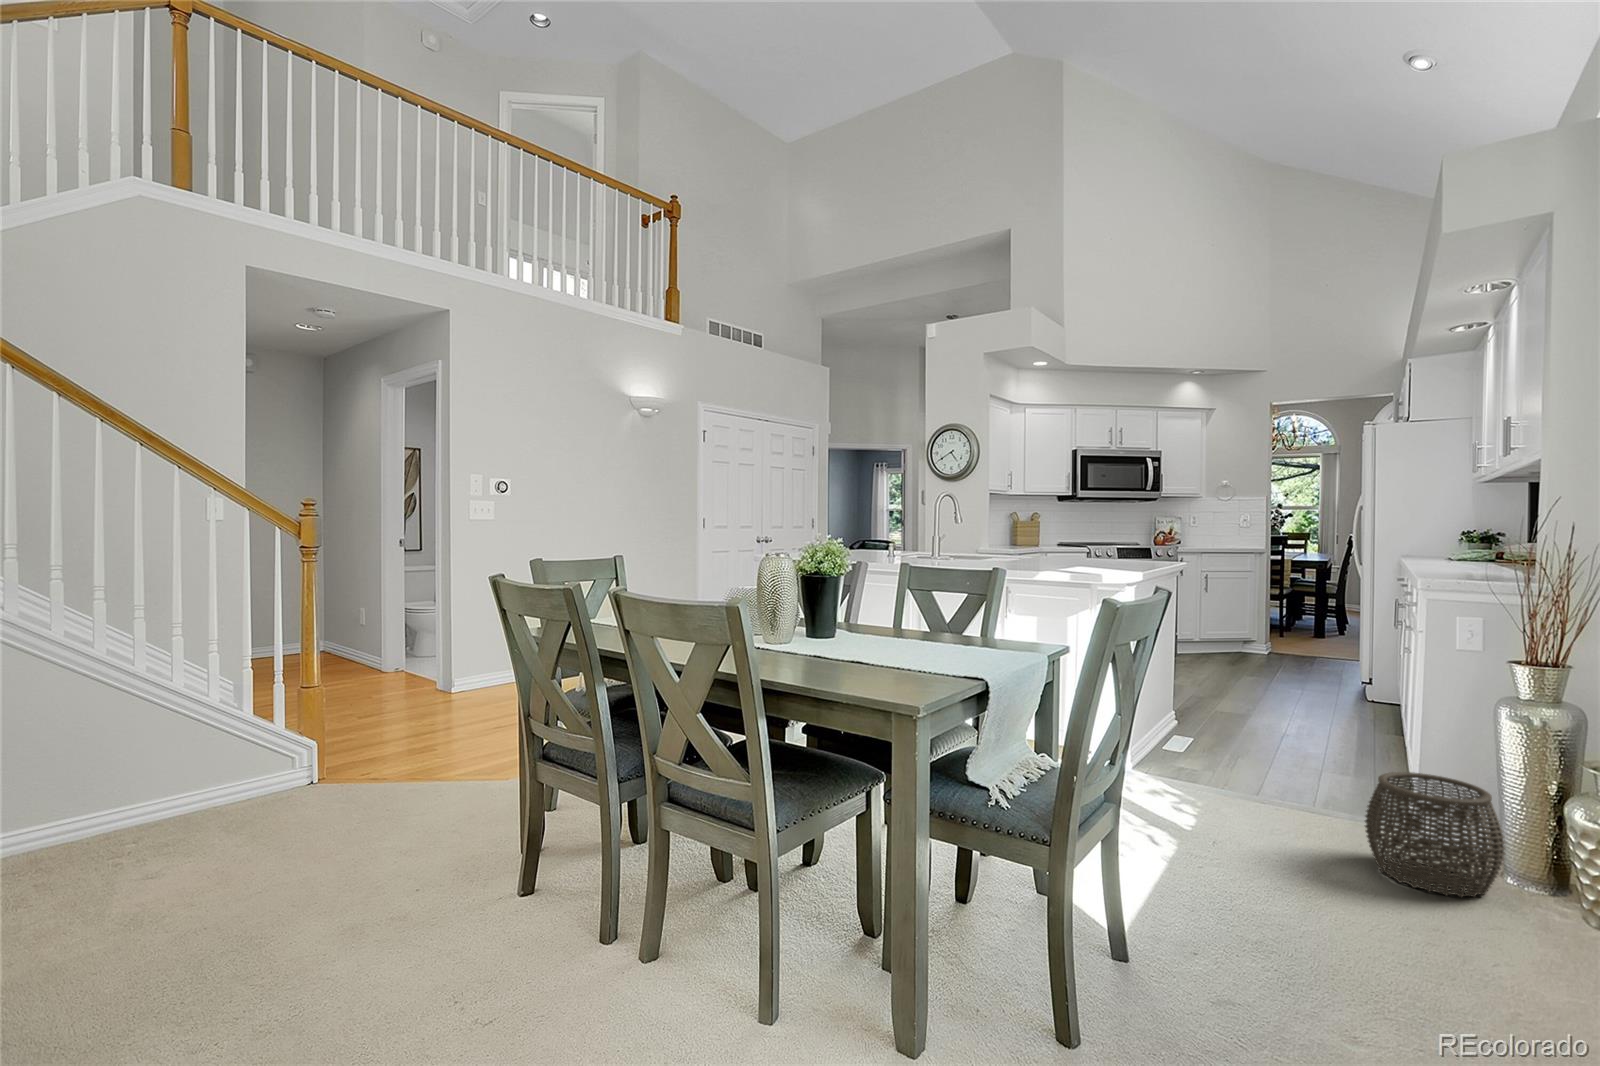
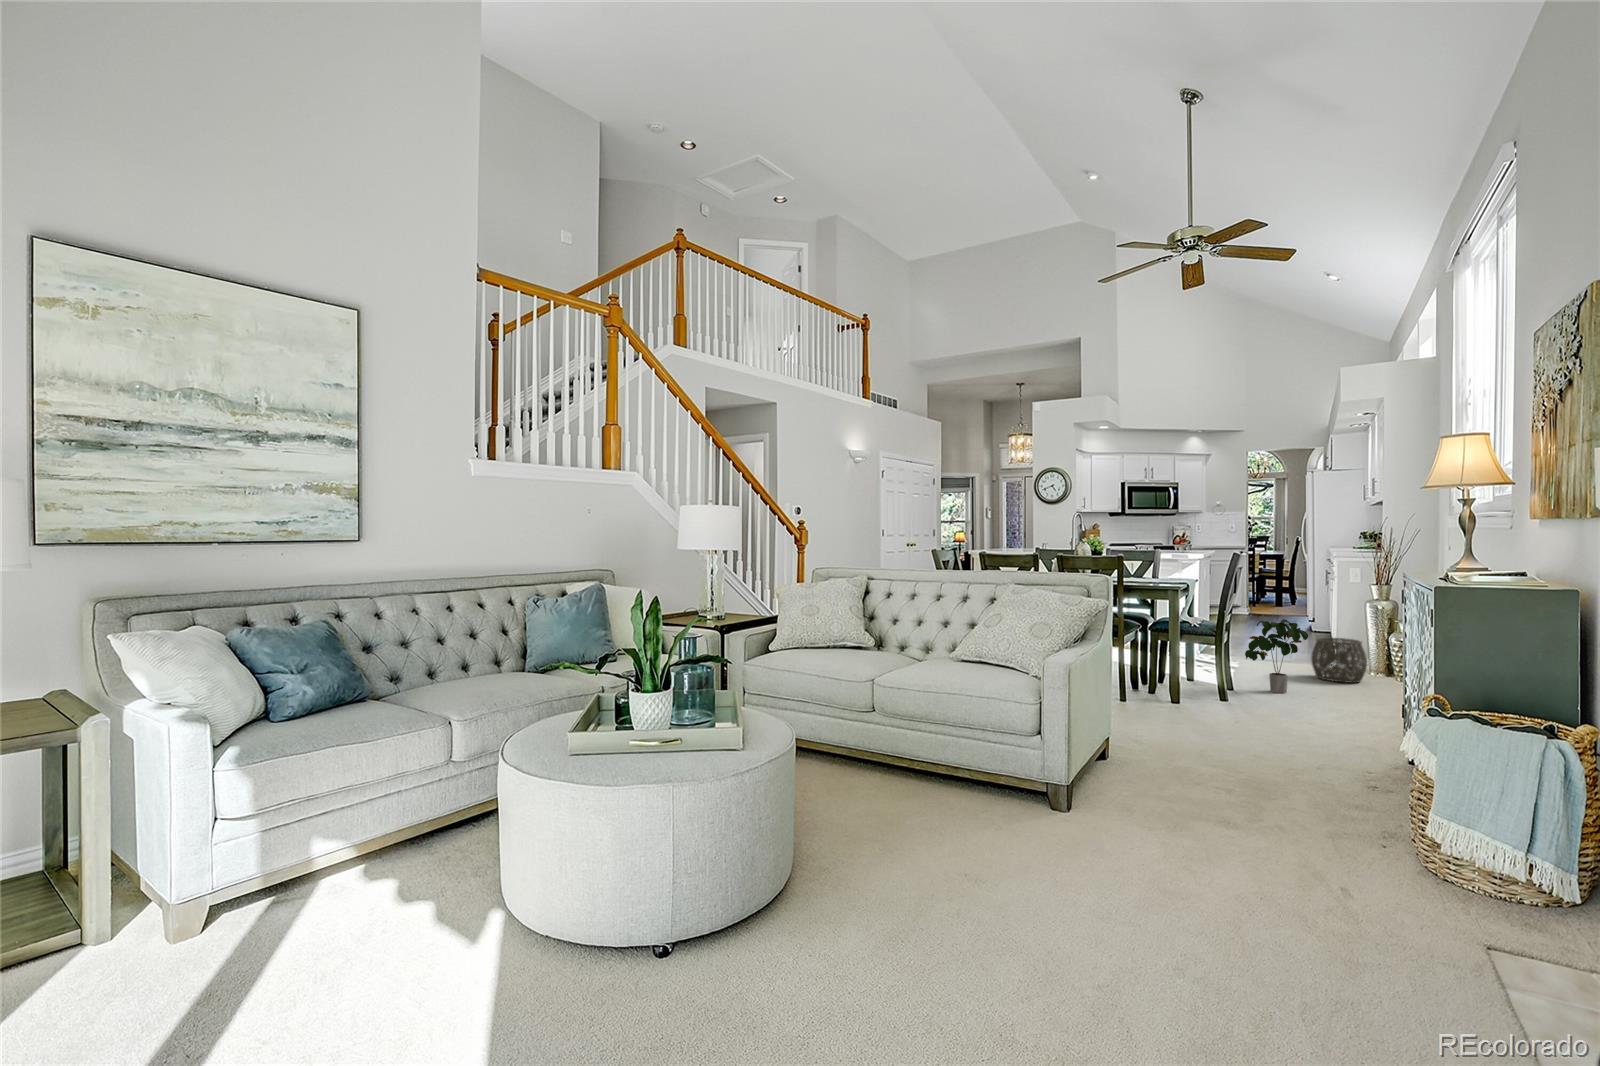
potted plant: none [1190,756,1358,953] -> present [1245,619,1308,693]

